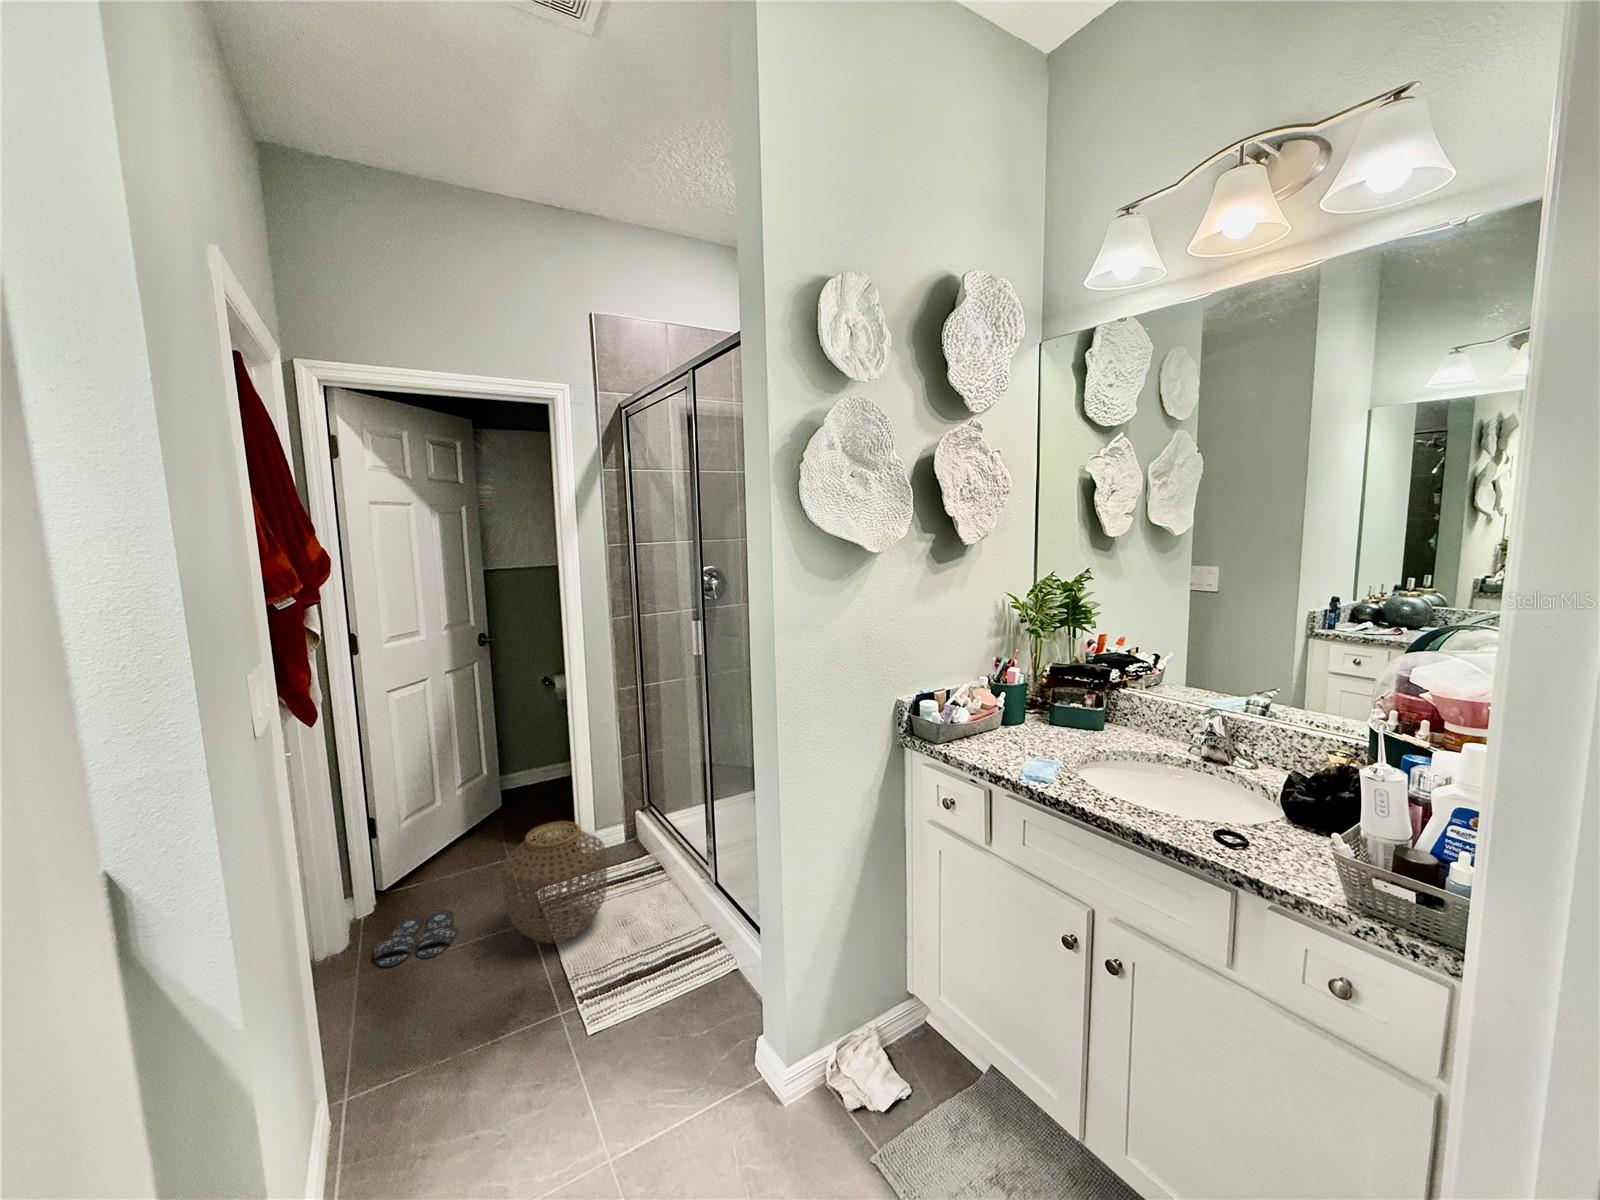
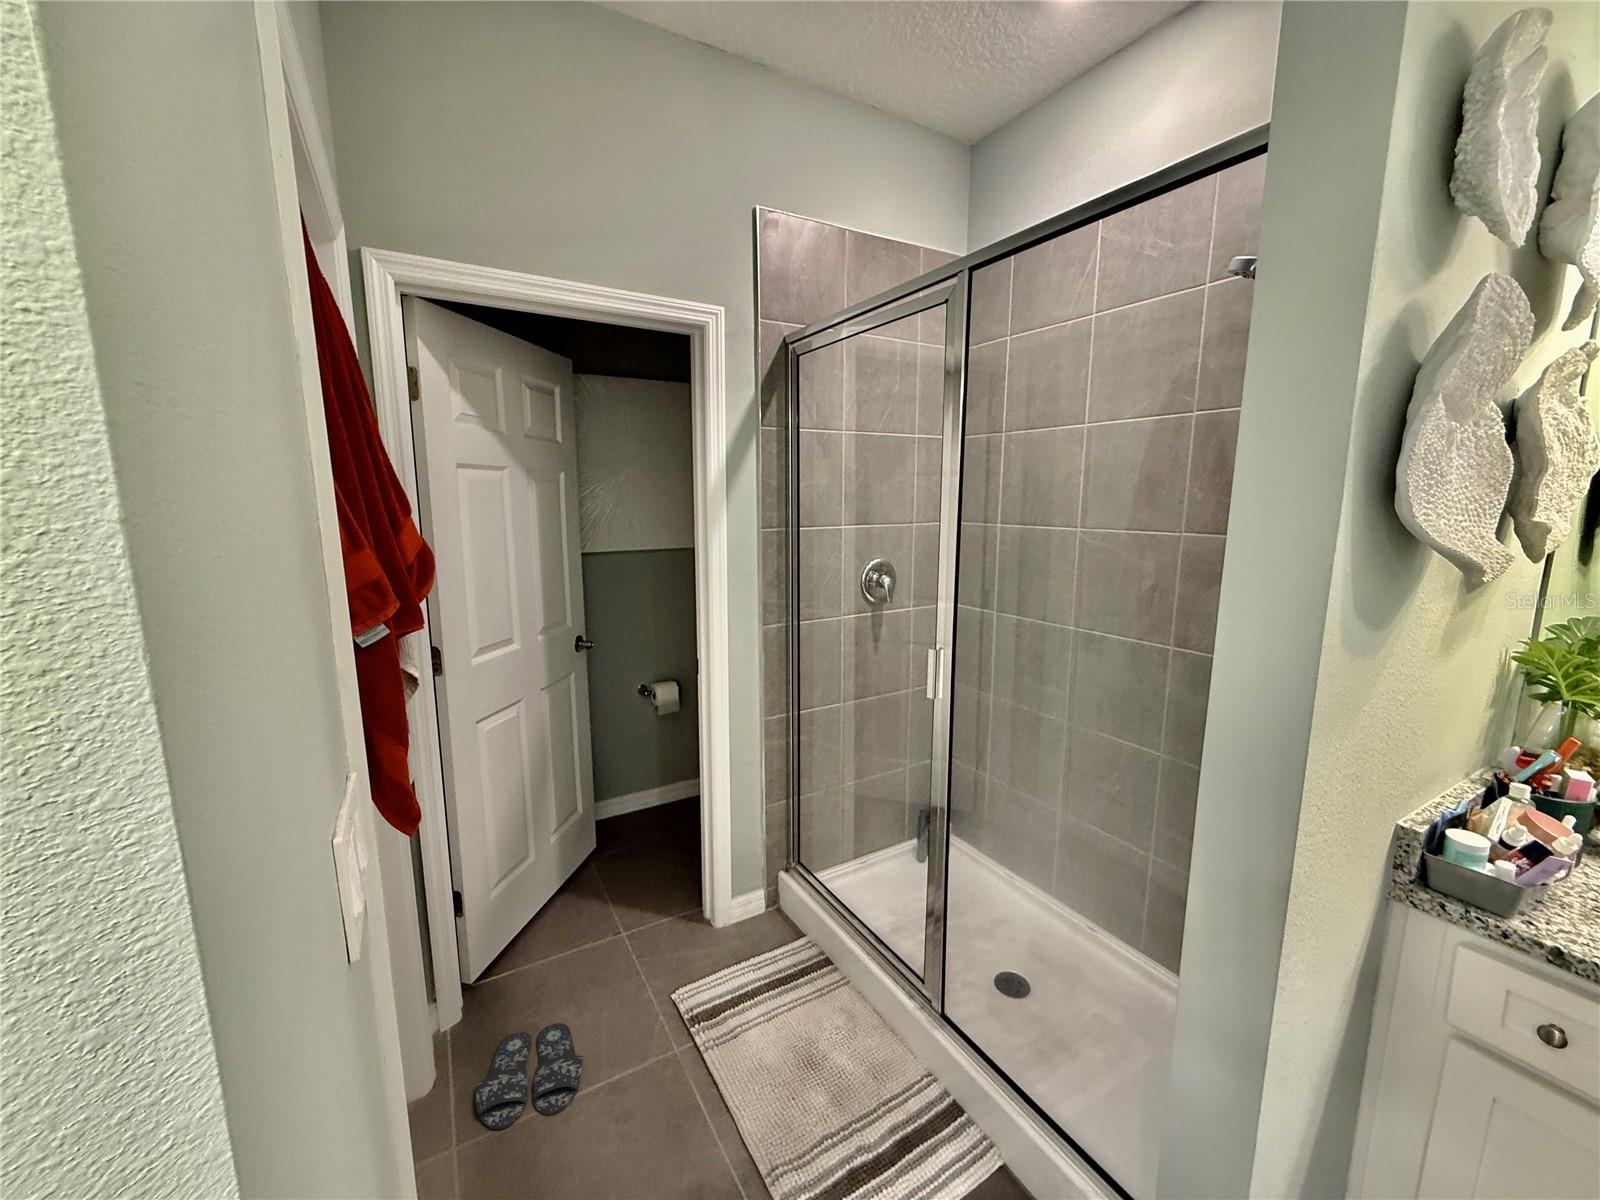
woven basket: present [502,821,607,943] -> none [652,918,789,1096]

